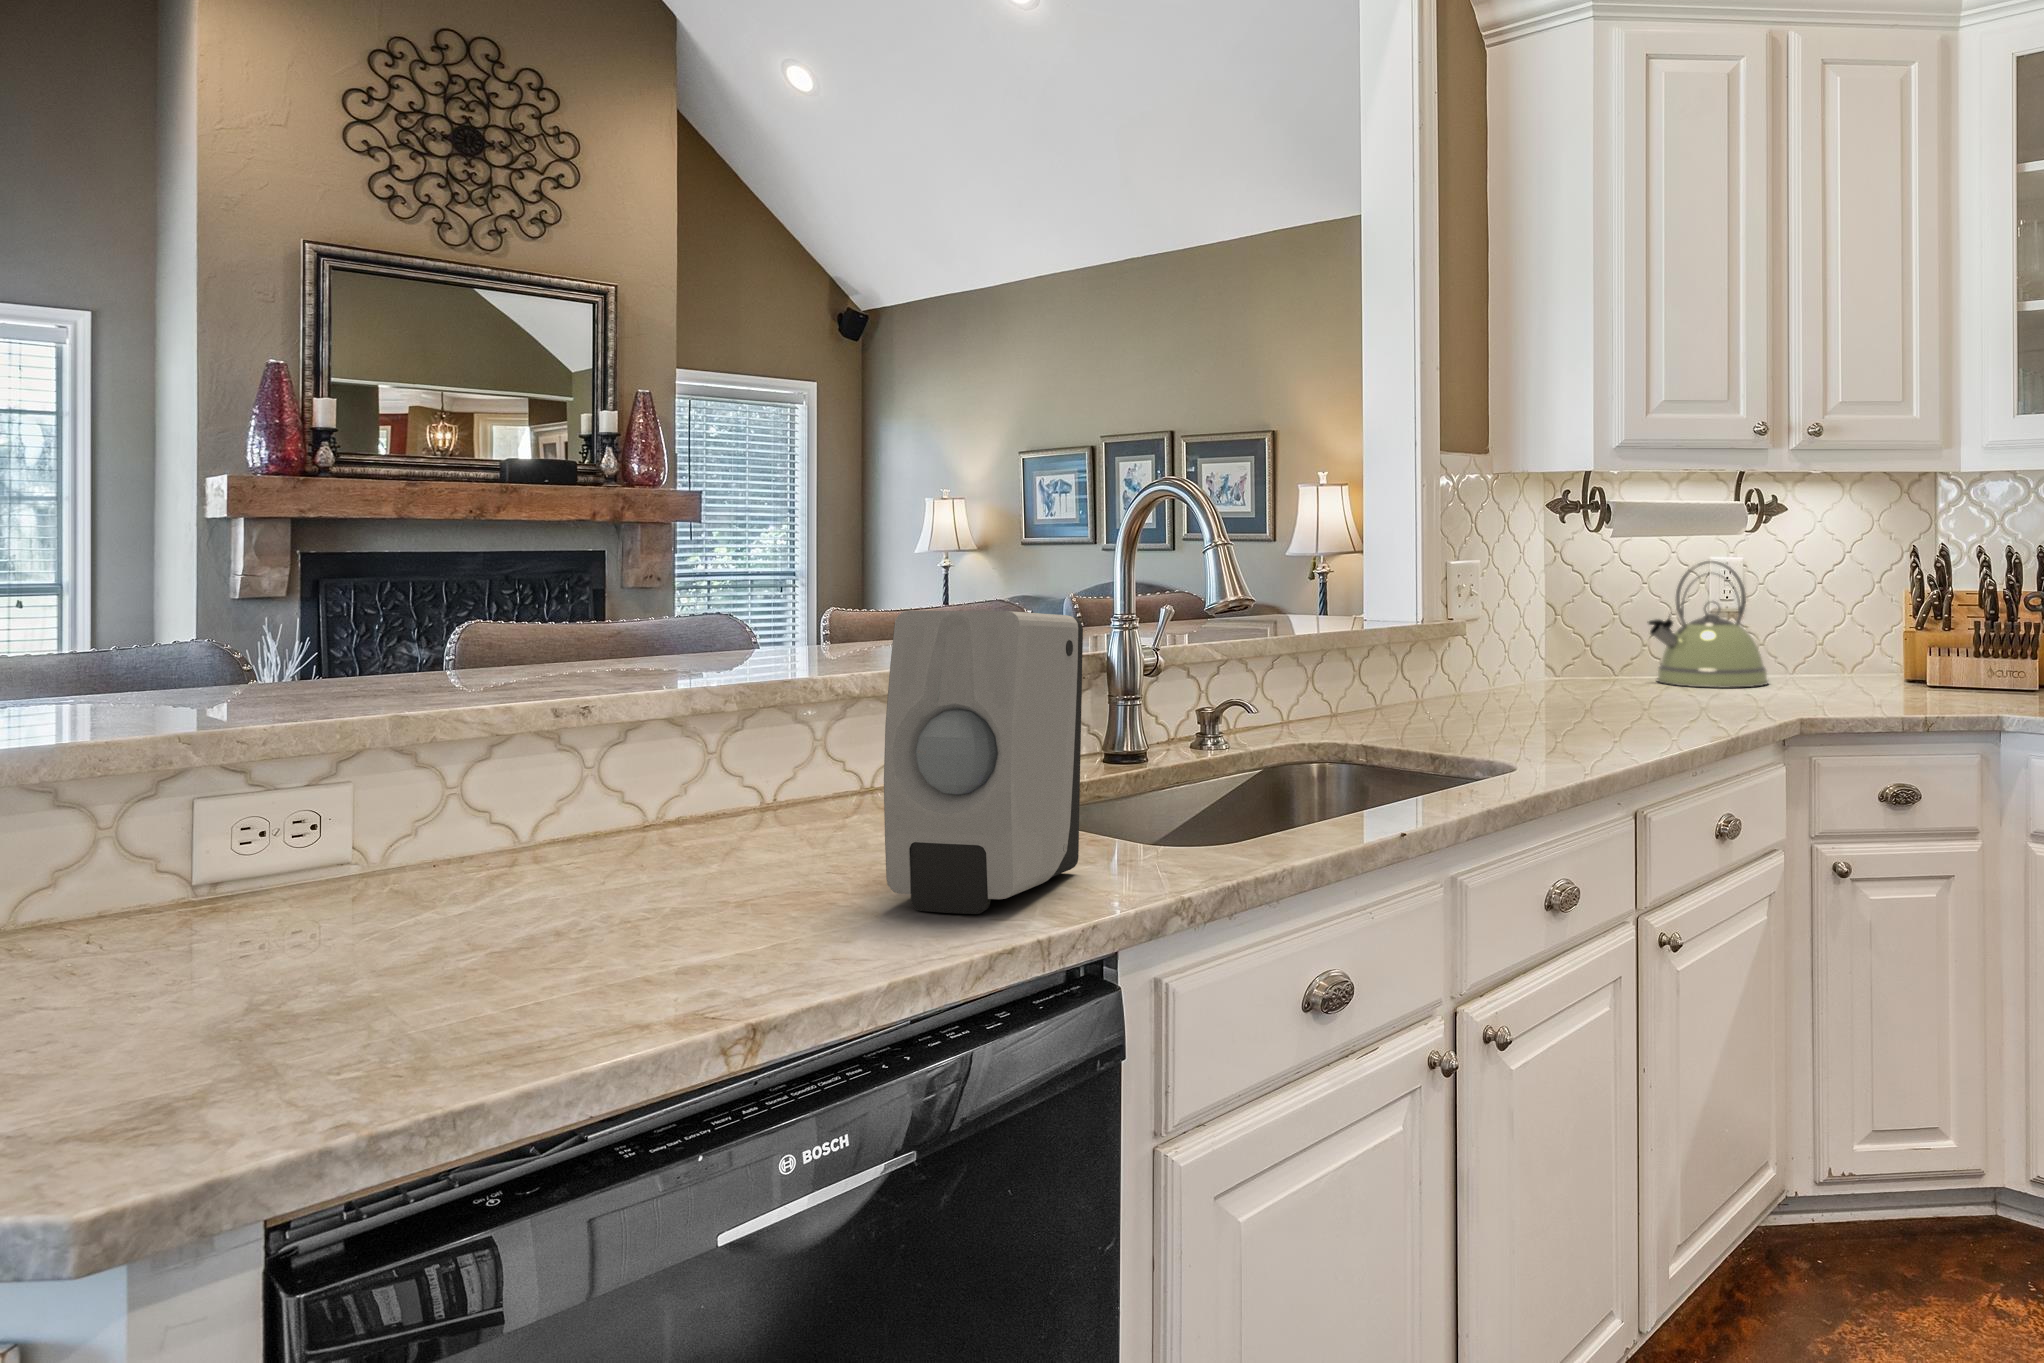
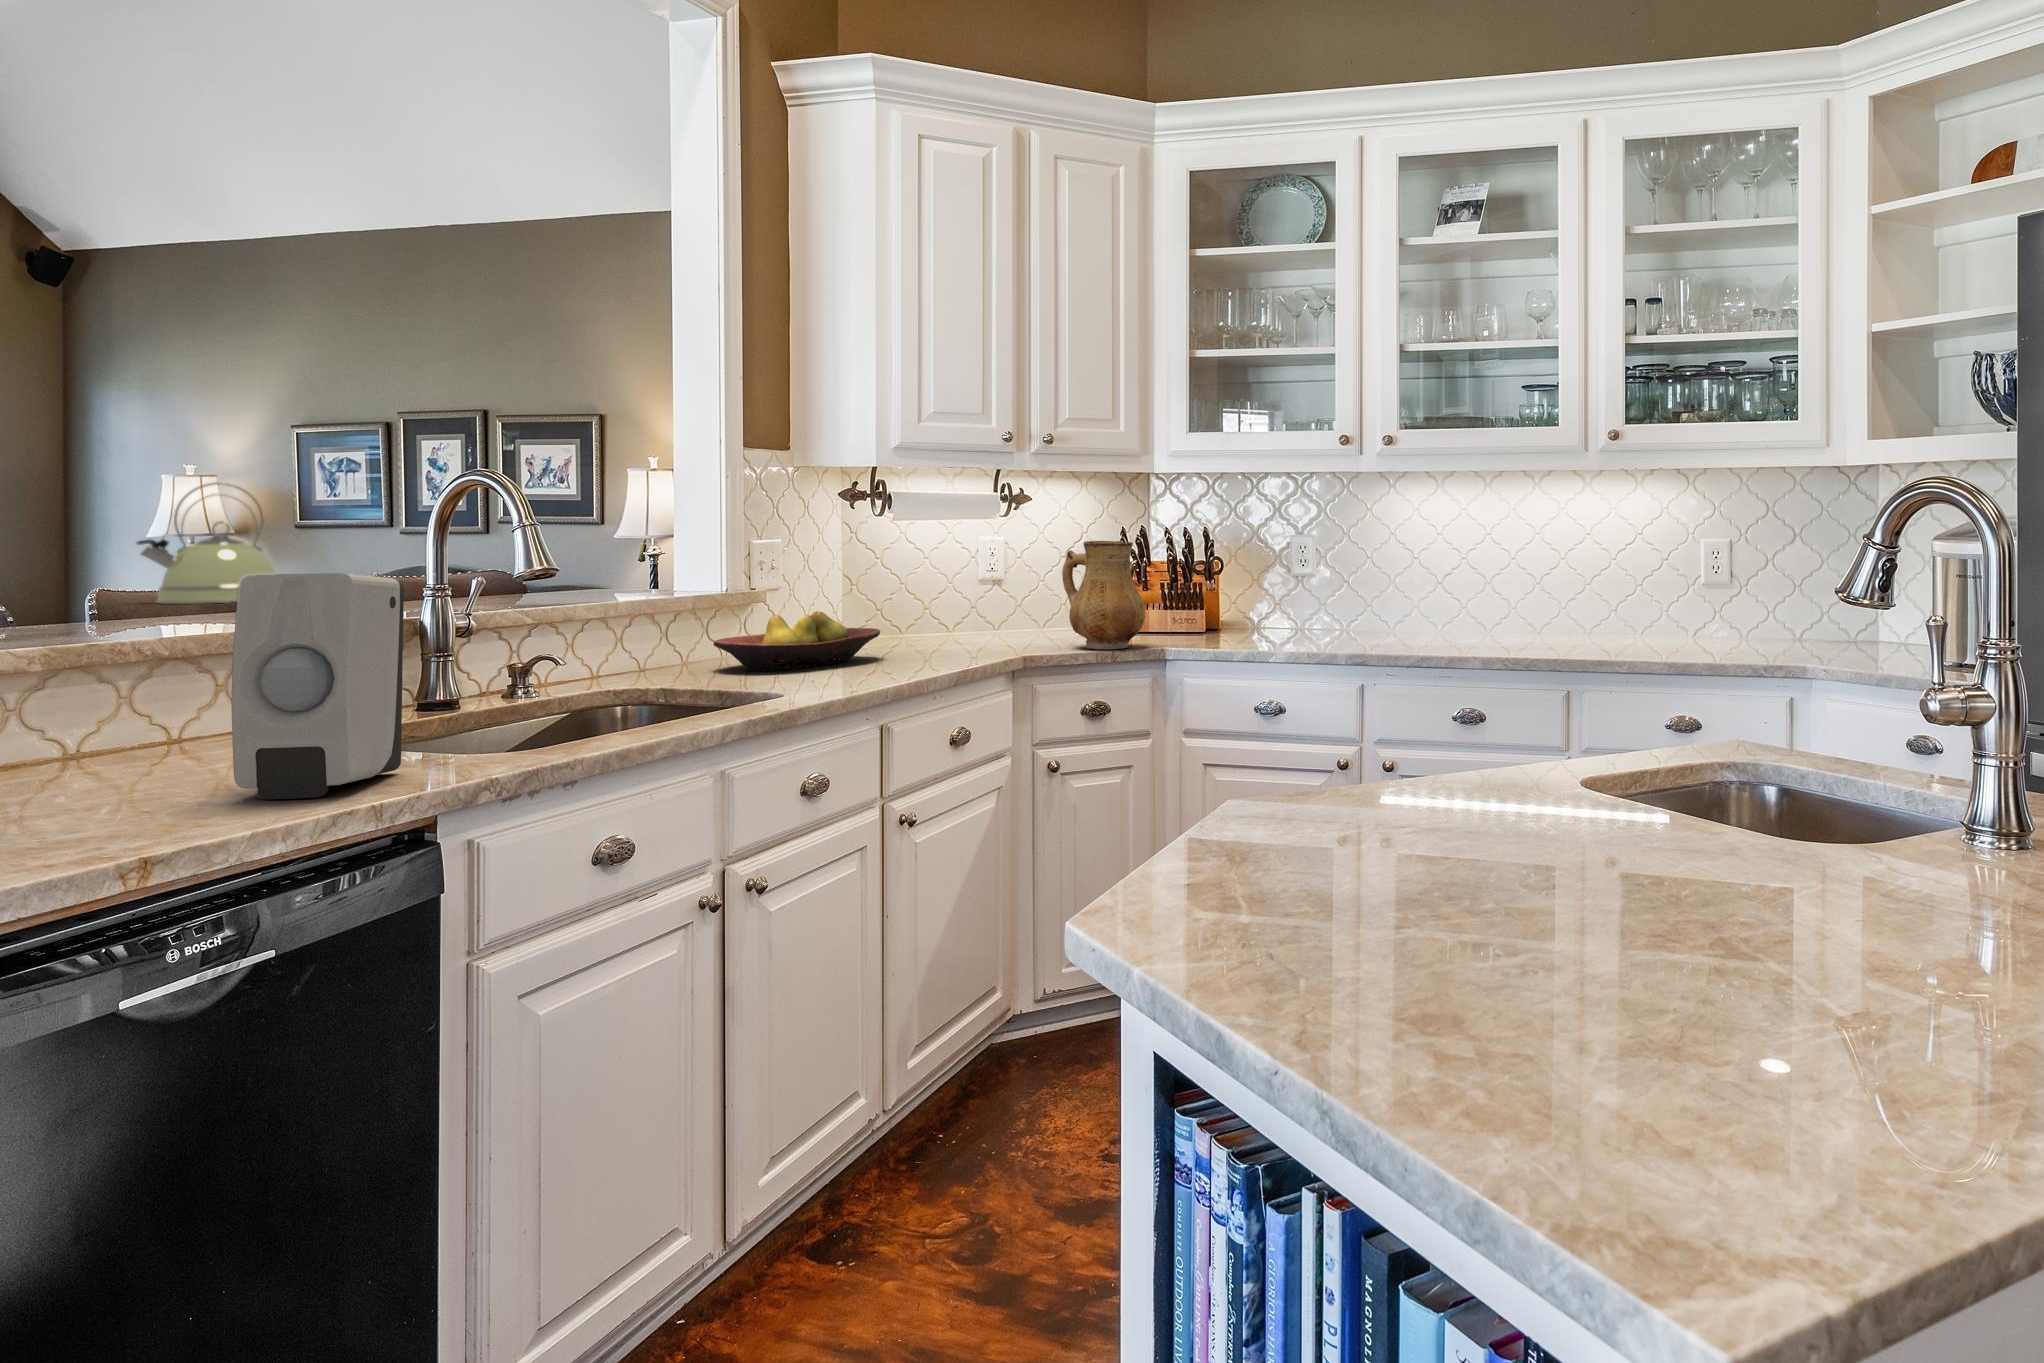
kettle: present [1648,561,1768,688] -> present [137,482,275,604]
ceramic pitcher: none [1844,564,1968,711] -> present [1062,541,1145,649]
fruit bowl: none [1418,650,1613,724] -> present [714,611,880,671]

